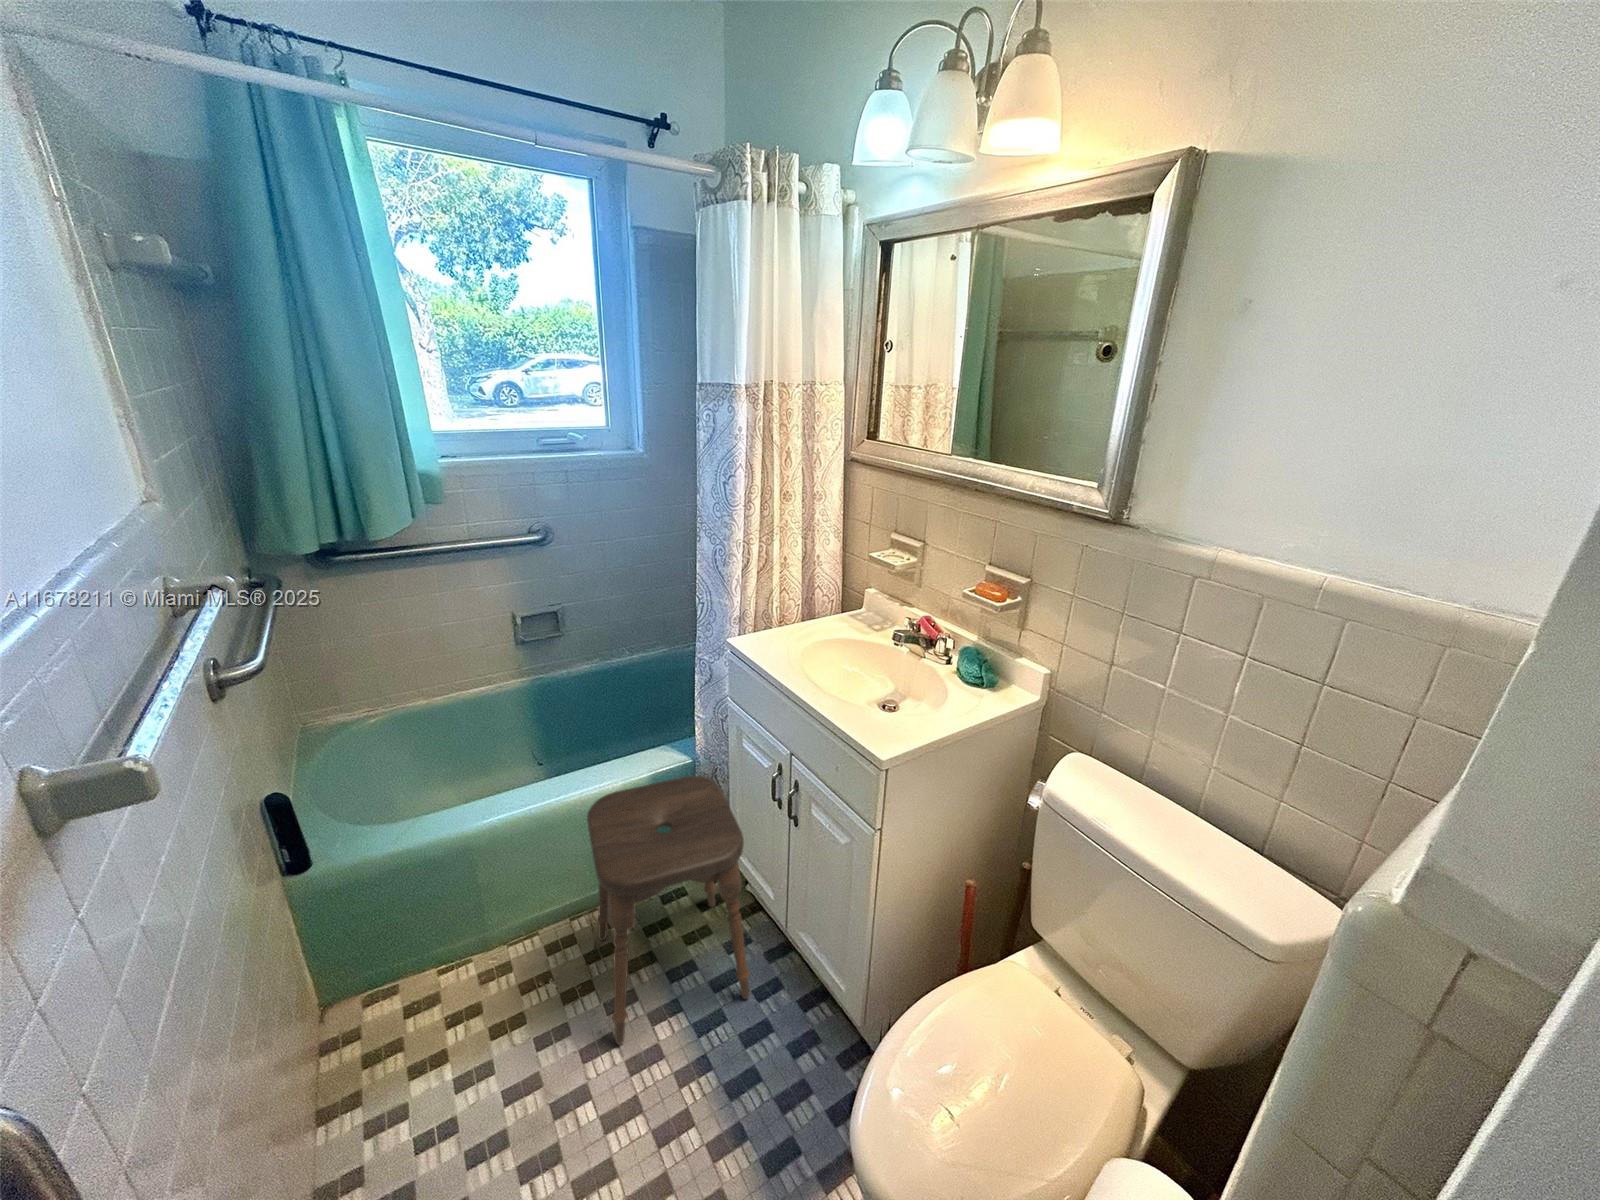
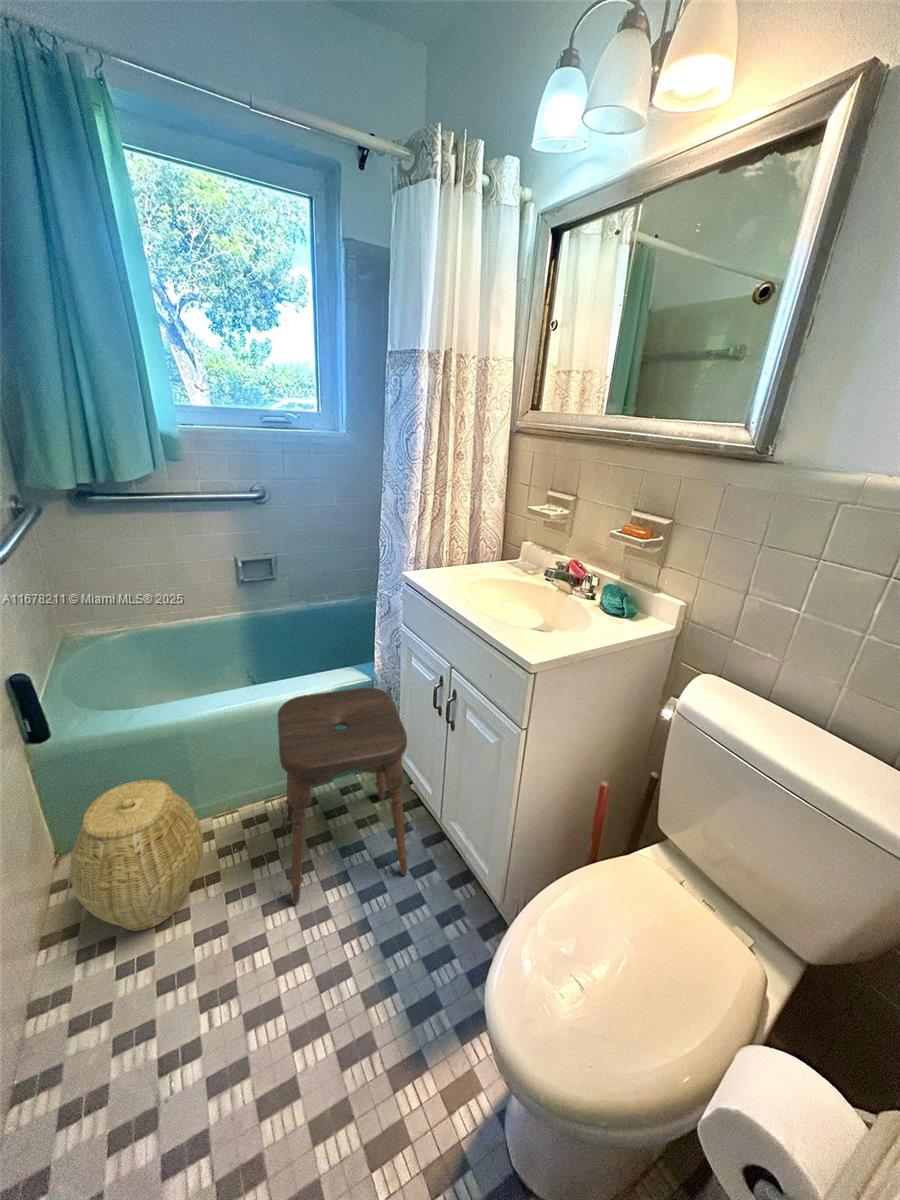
woven basket: none [352,909,506,1092] -> present [70,780,203,931]

